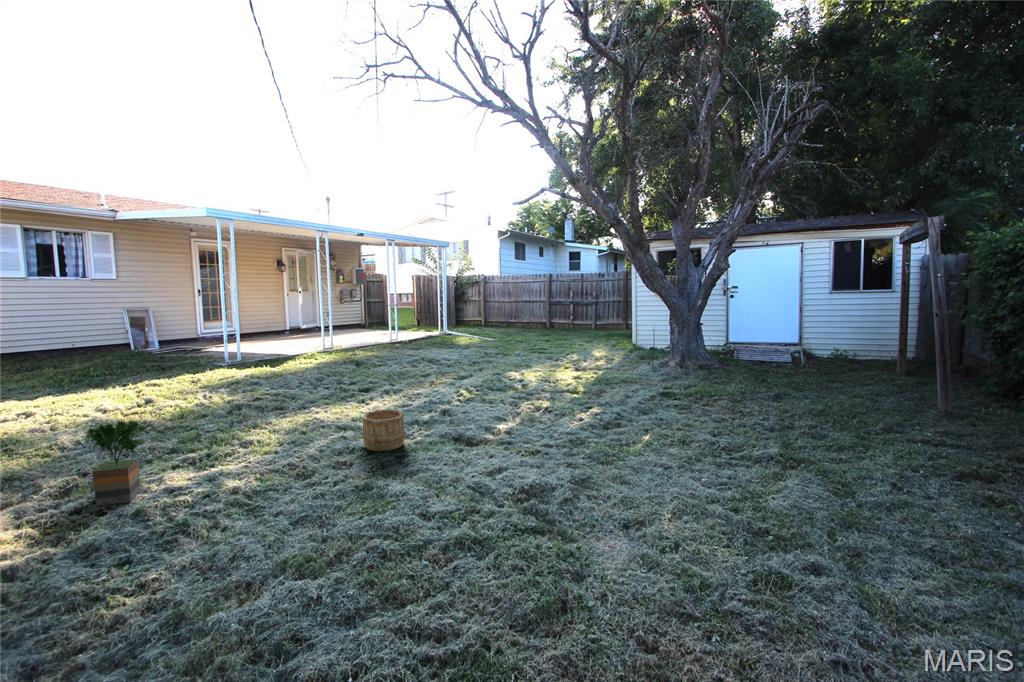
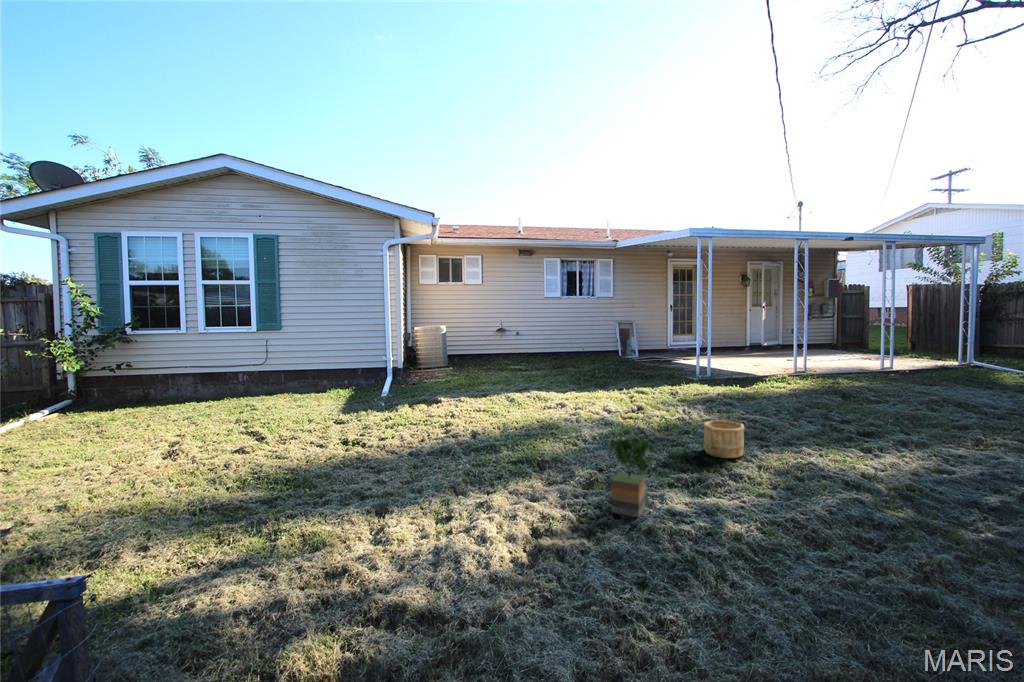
wooden bucket: present [361,410,405,451] -> present [703,420,745,458]

